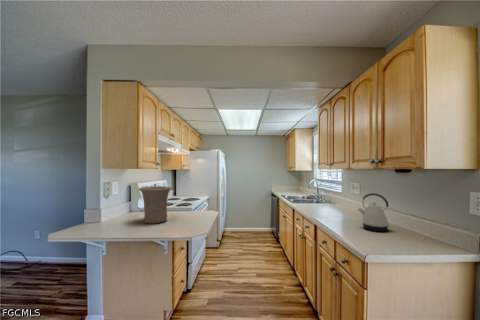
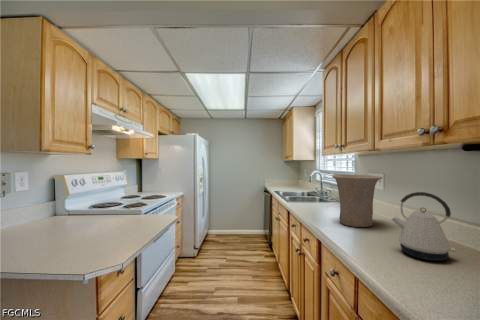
vase: present [139,186,172,224] -> present [332,174,382,227]

